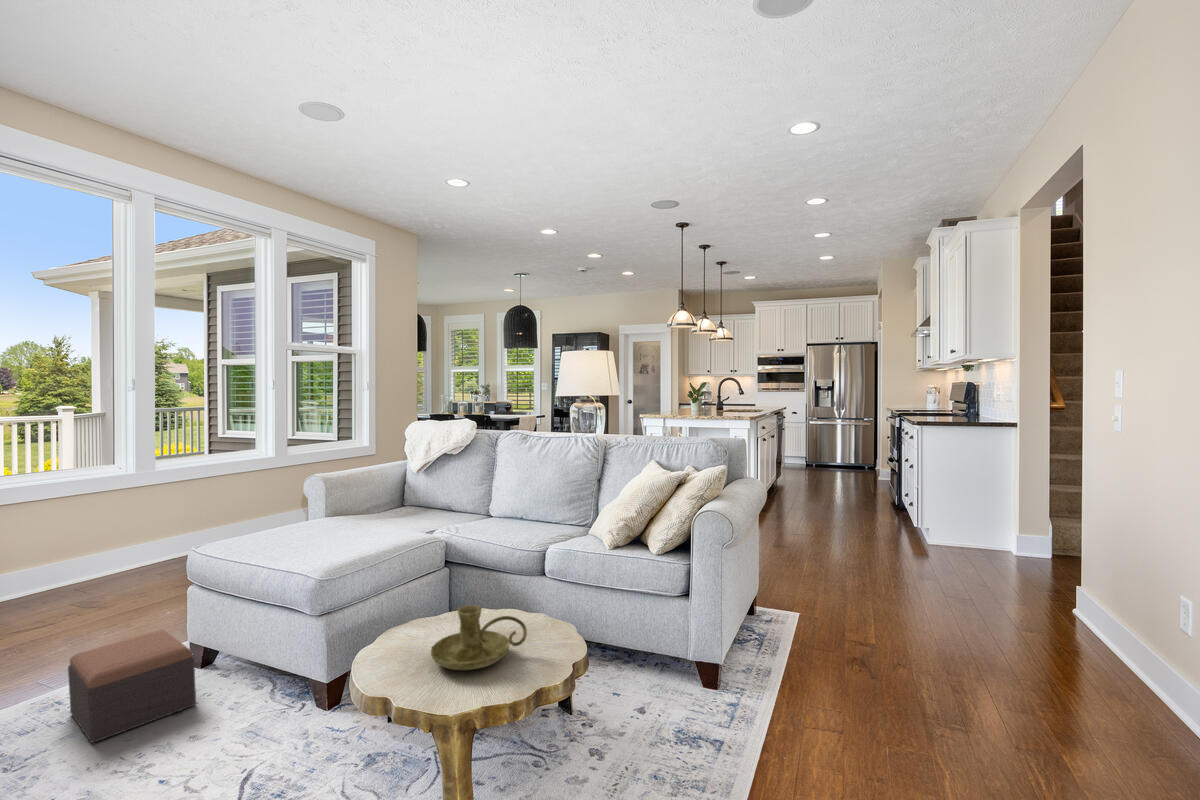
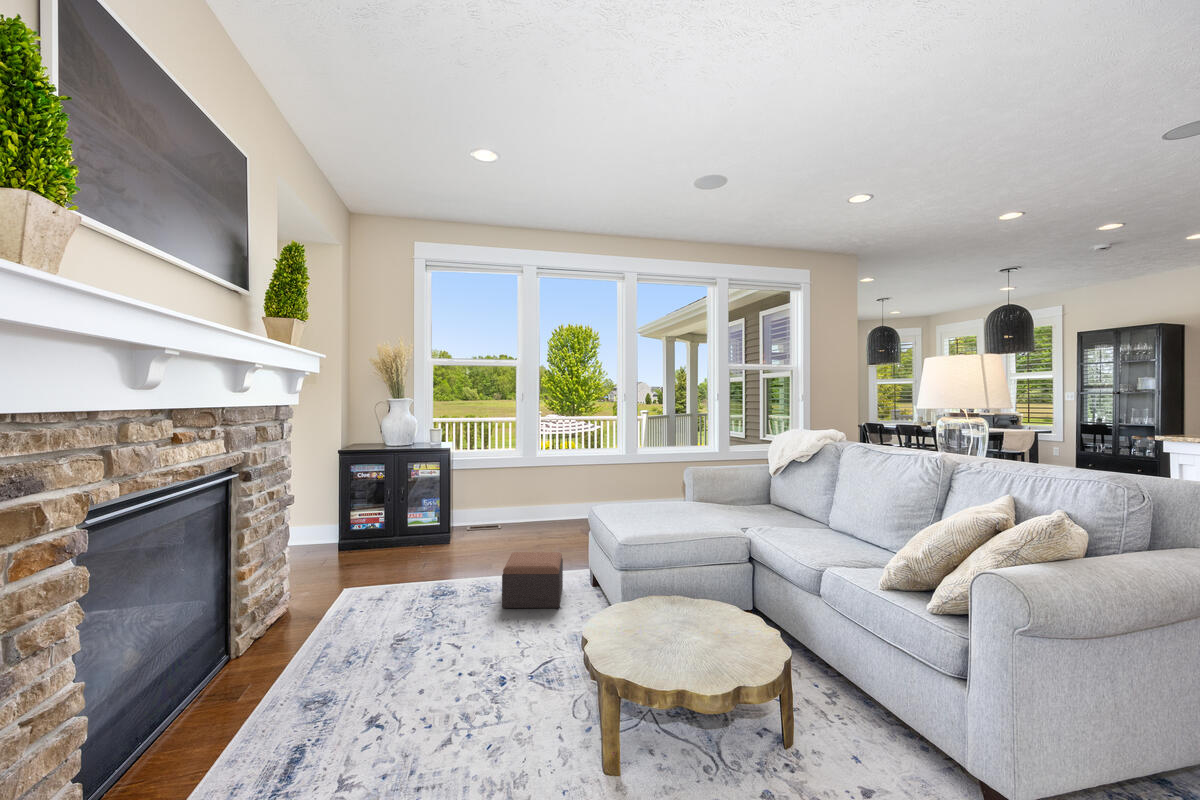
candle holder: present [431,605,527,670] -> none [626,588,710,649]

